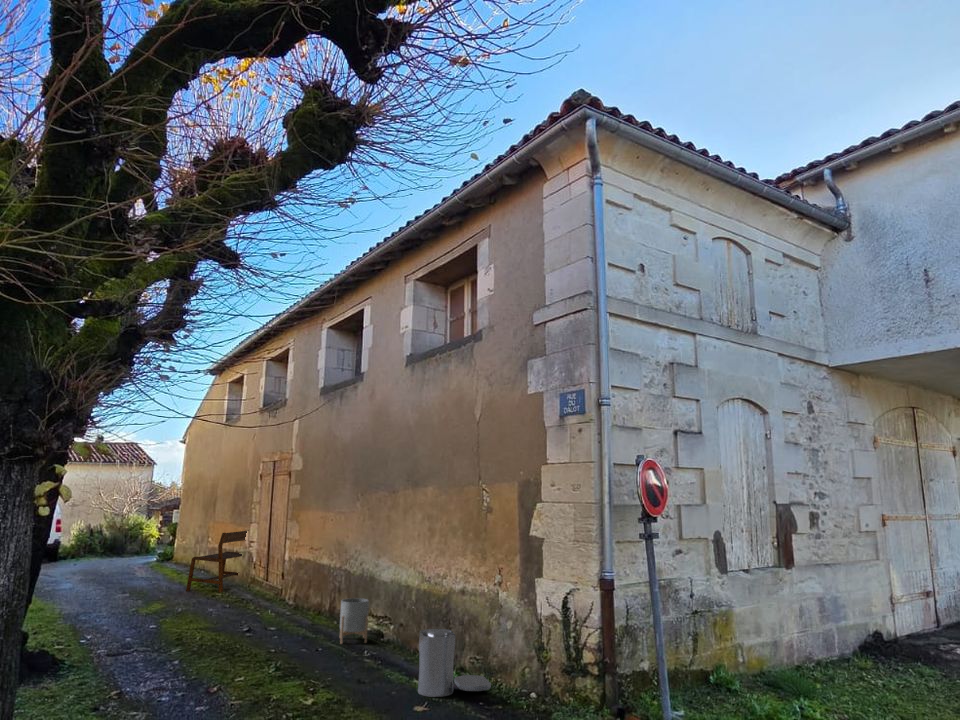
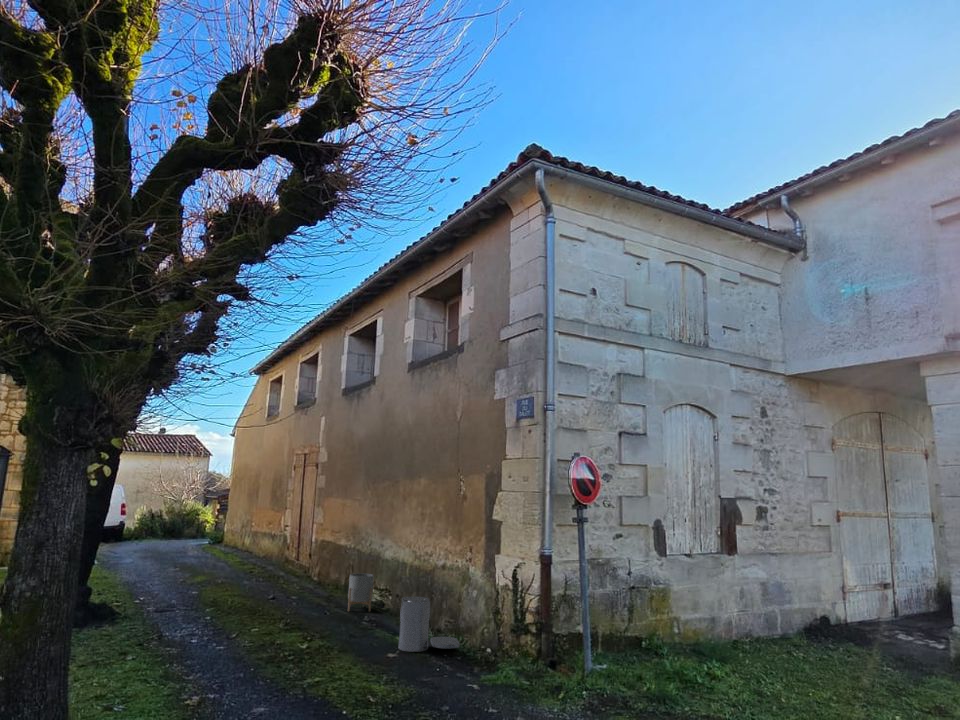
bench: present [186,530,249,592] -> none [229,515,288,569]

